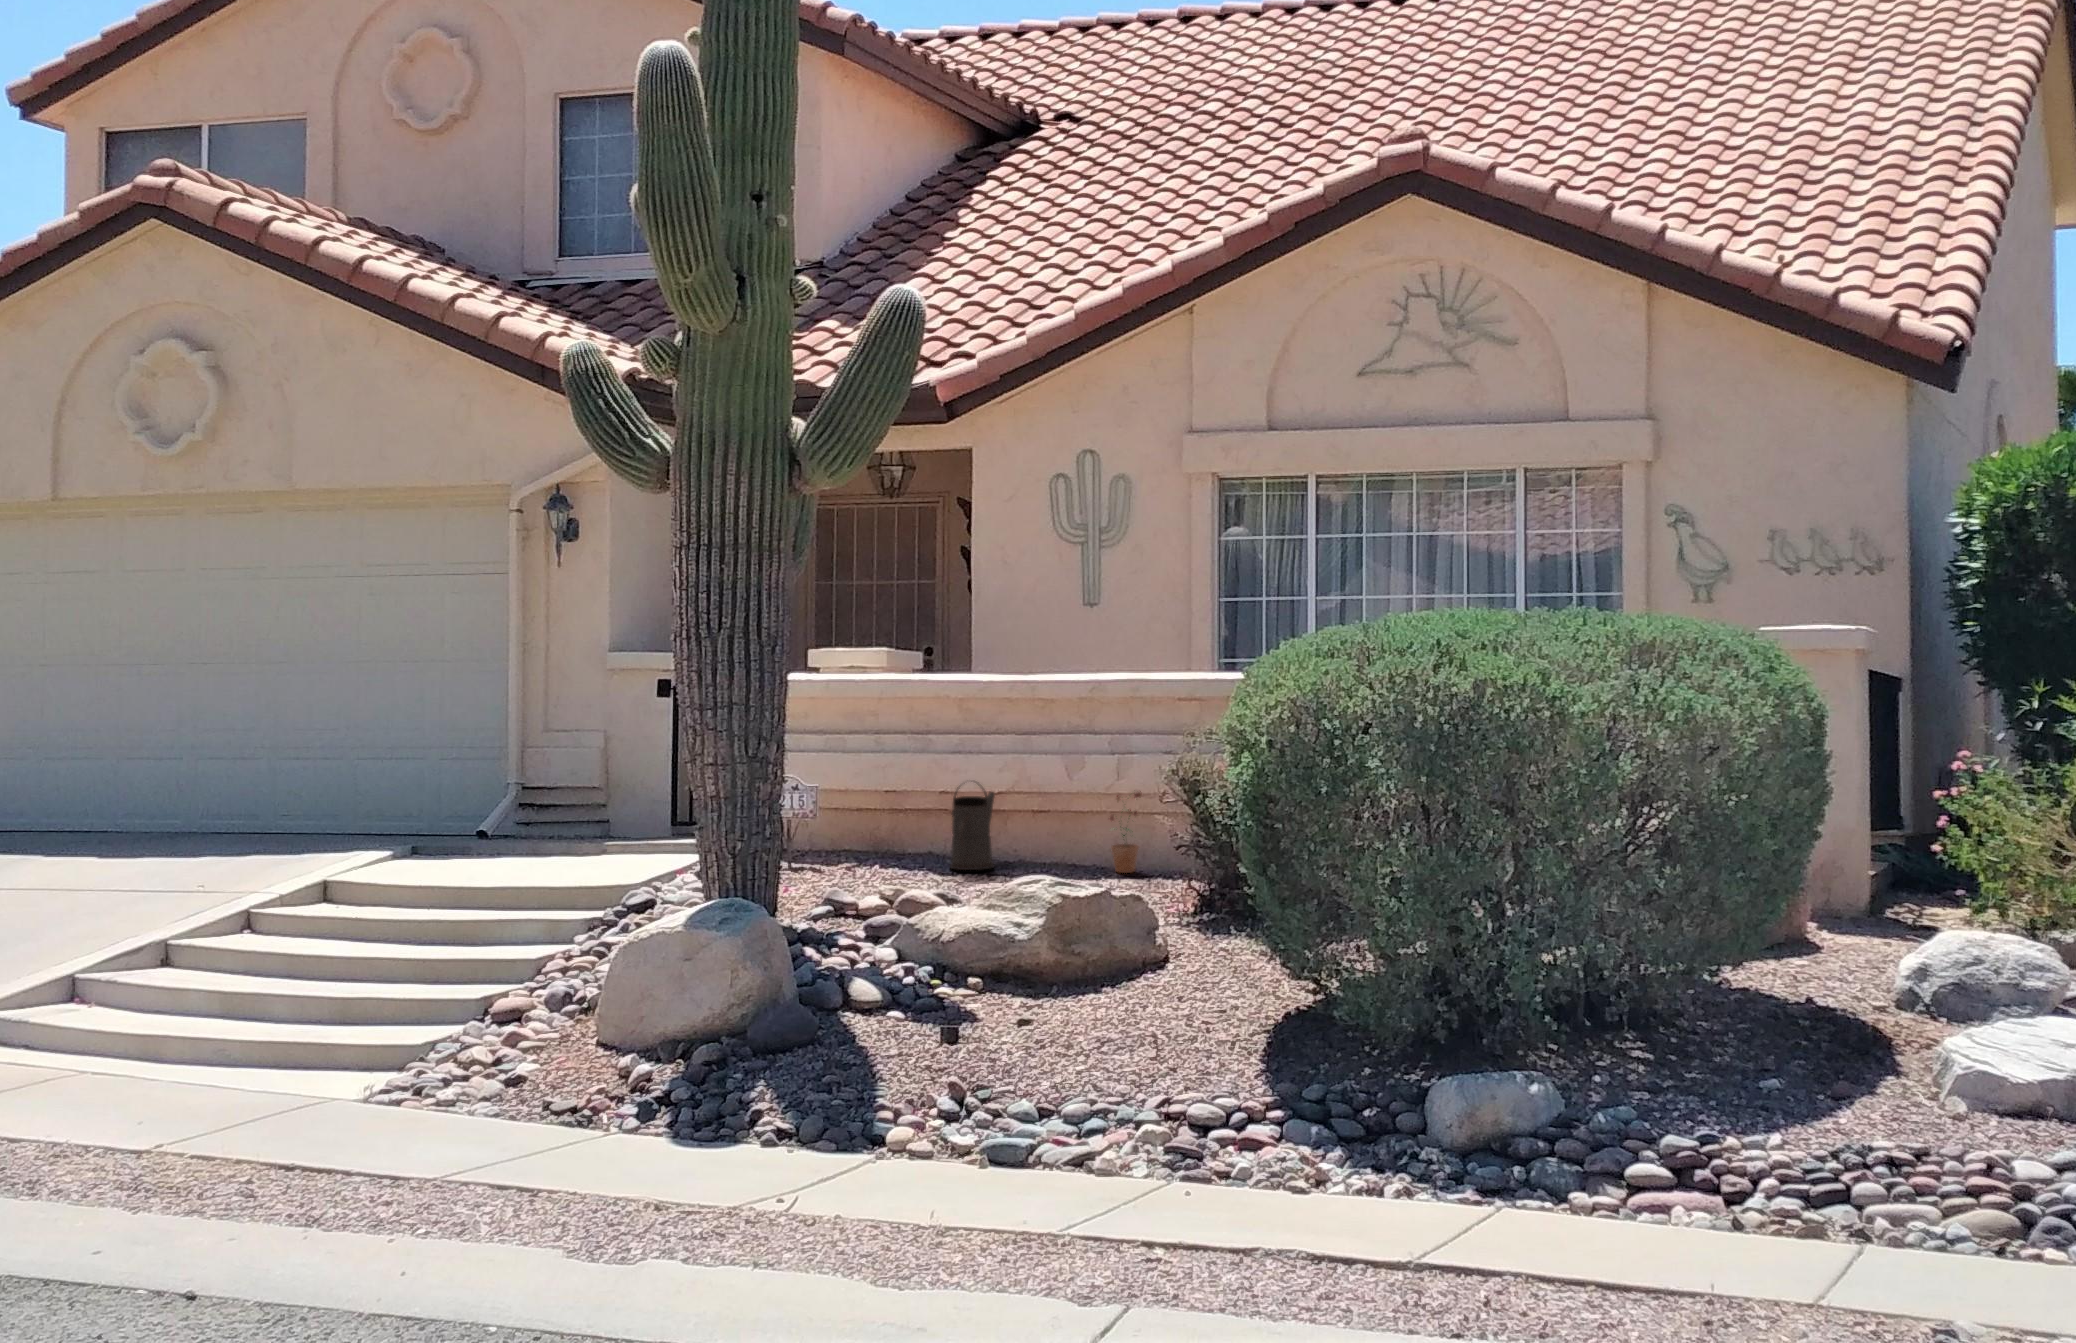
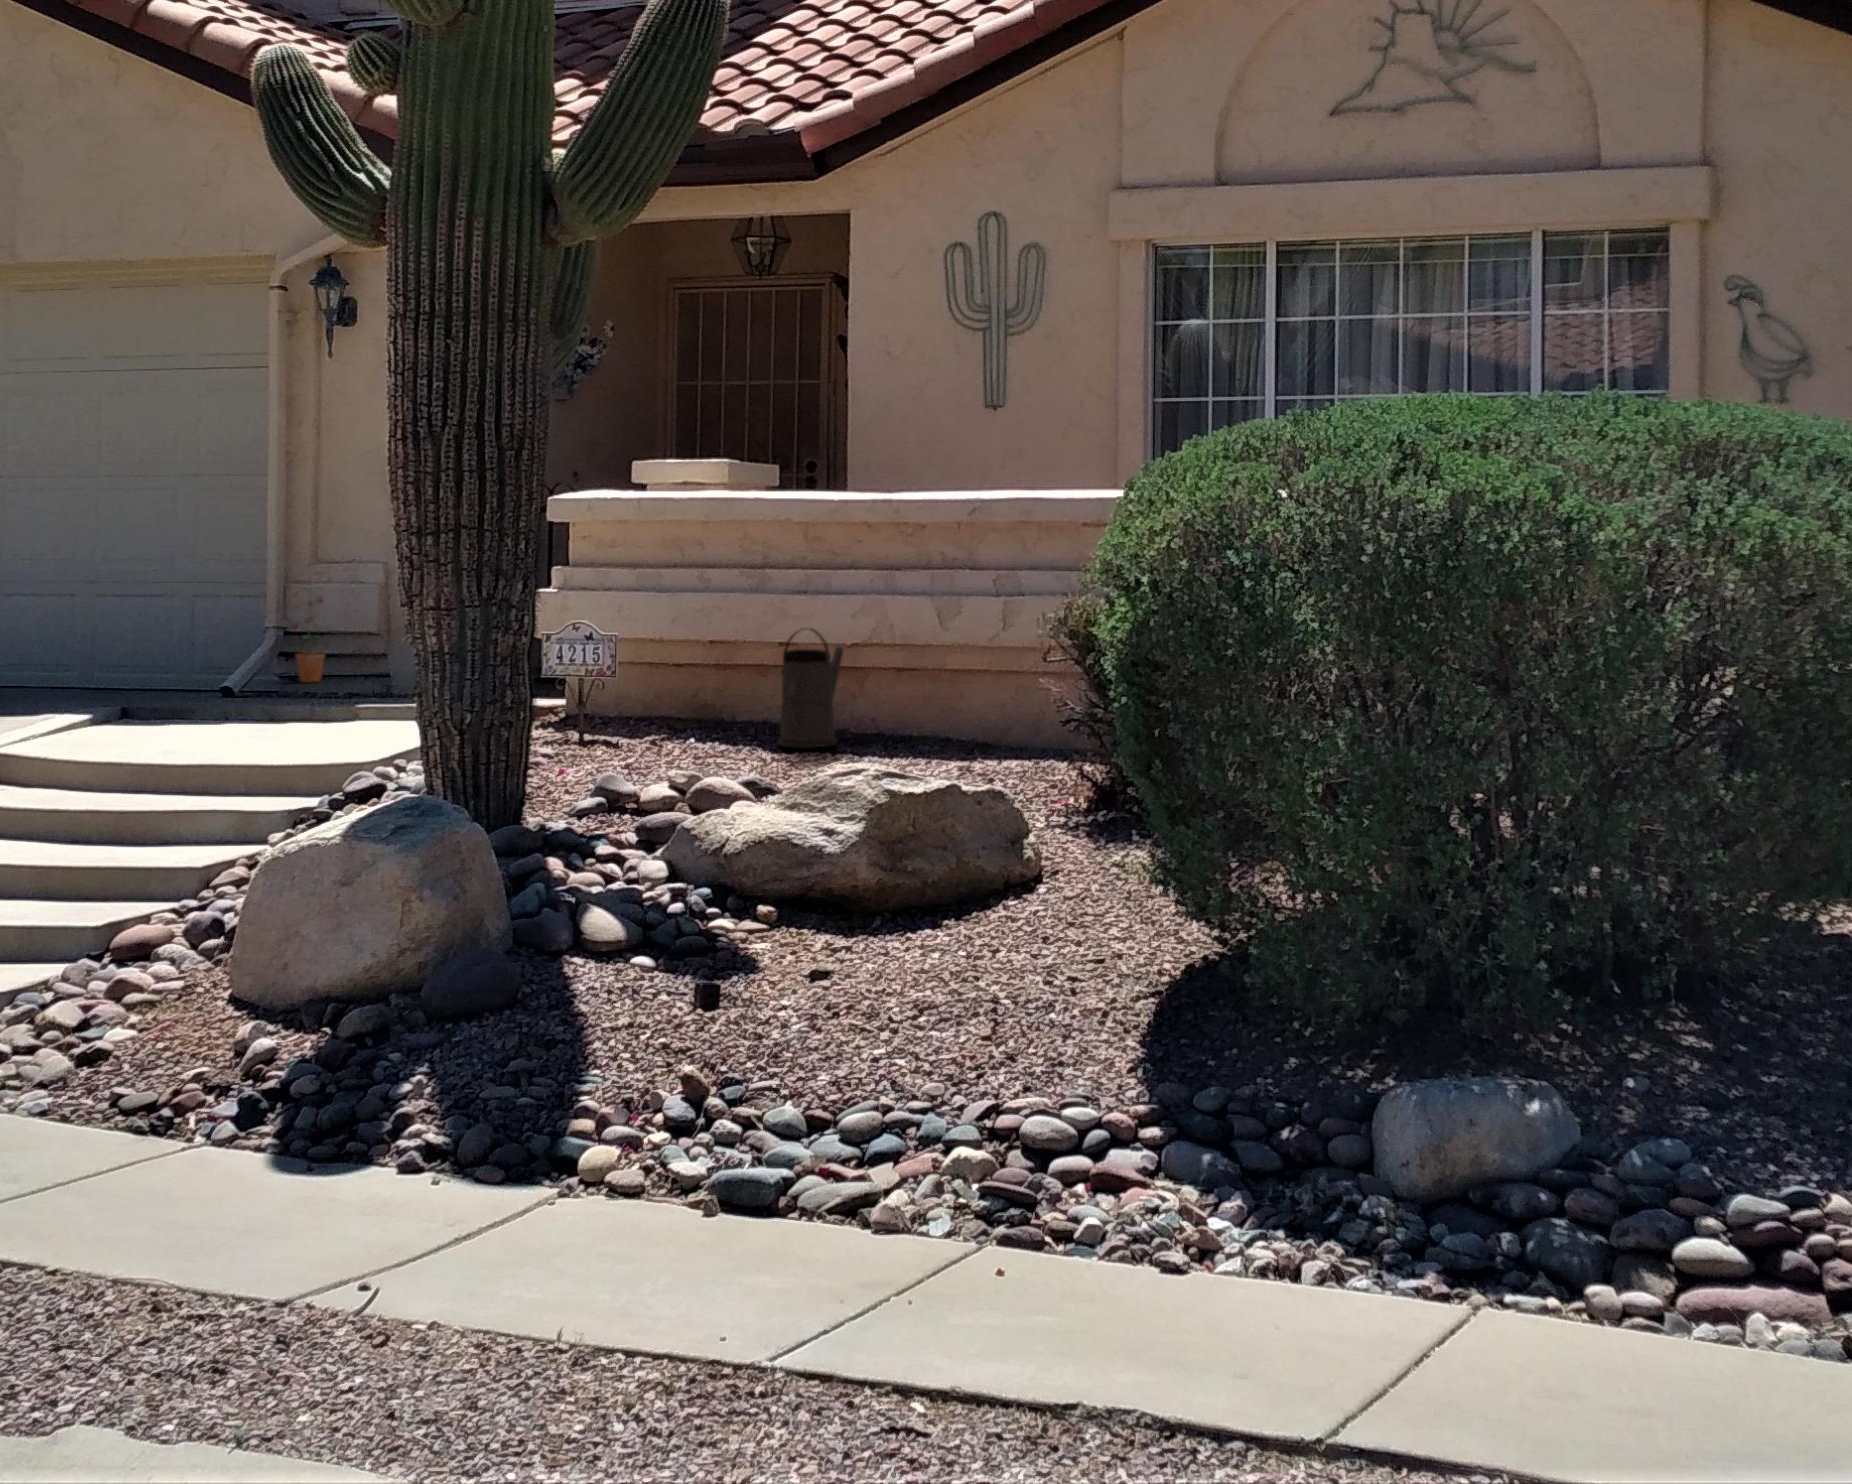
potted plant: present [1110,791,1141,873] -> present [294,596,325,682]

